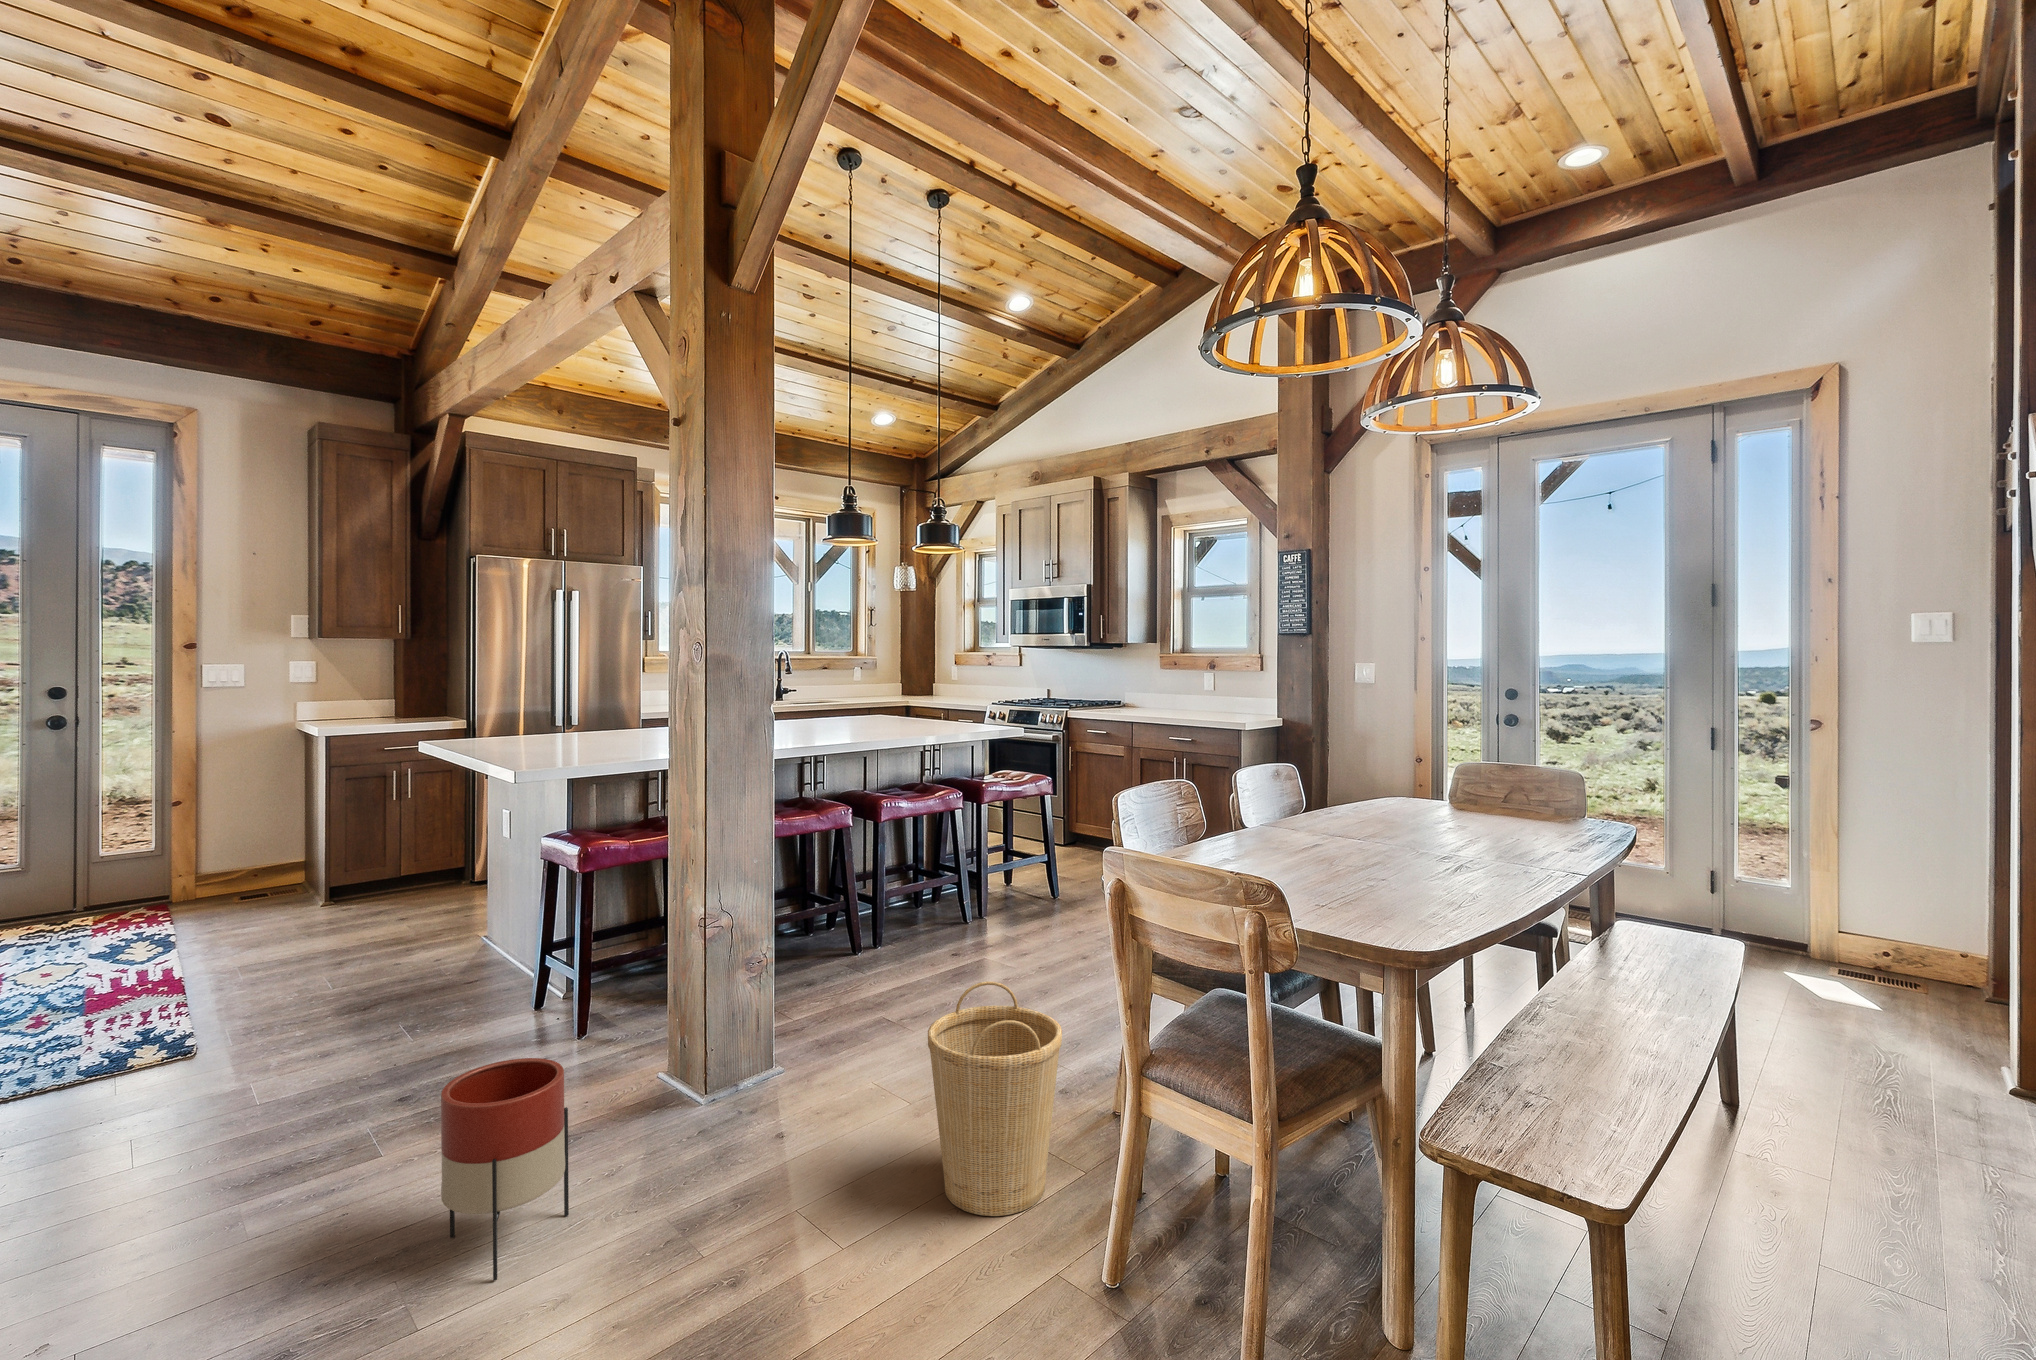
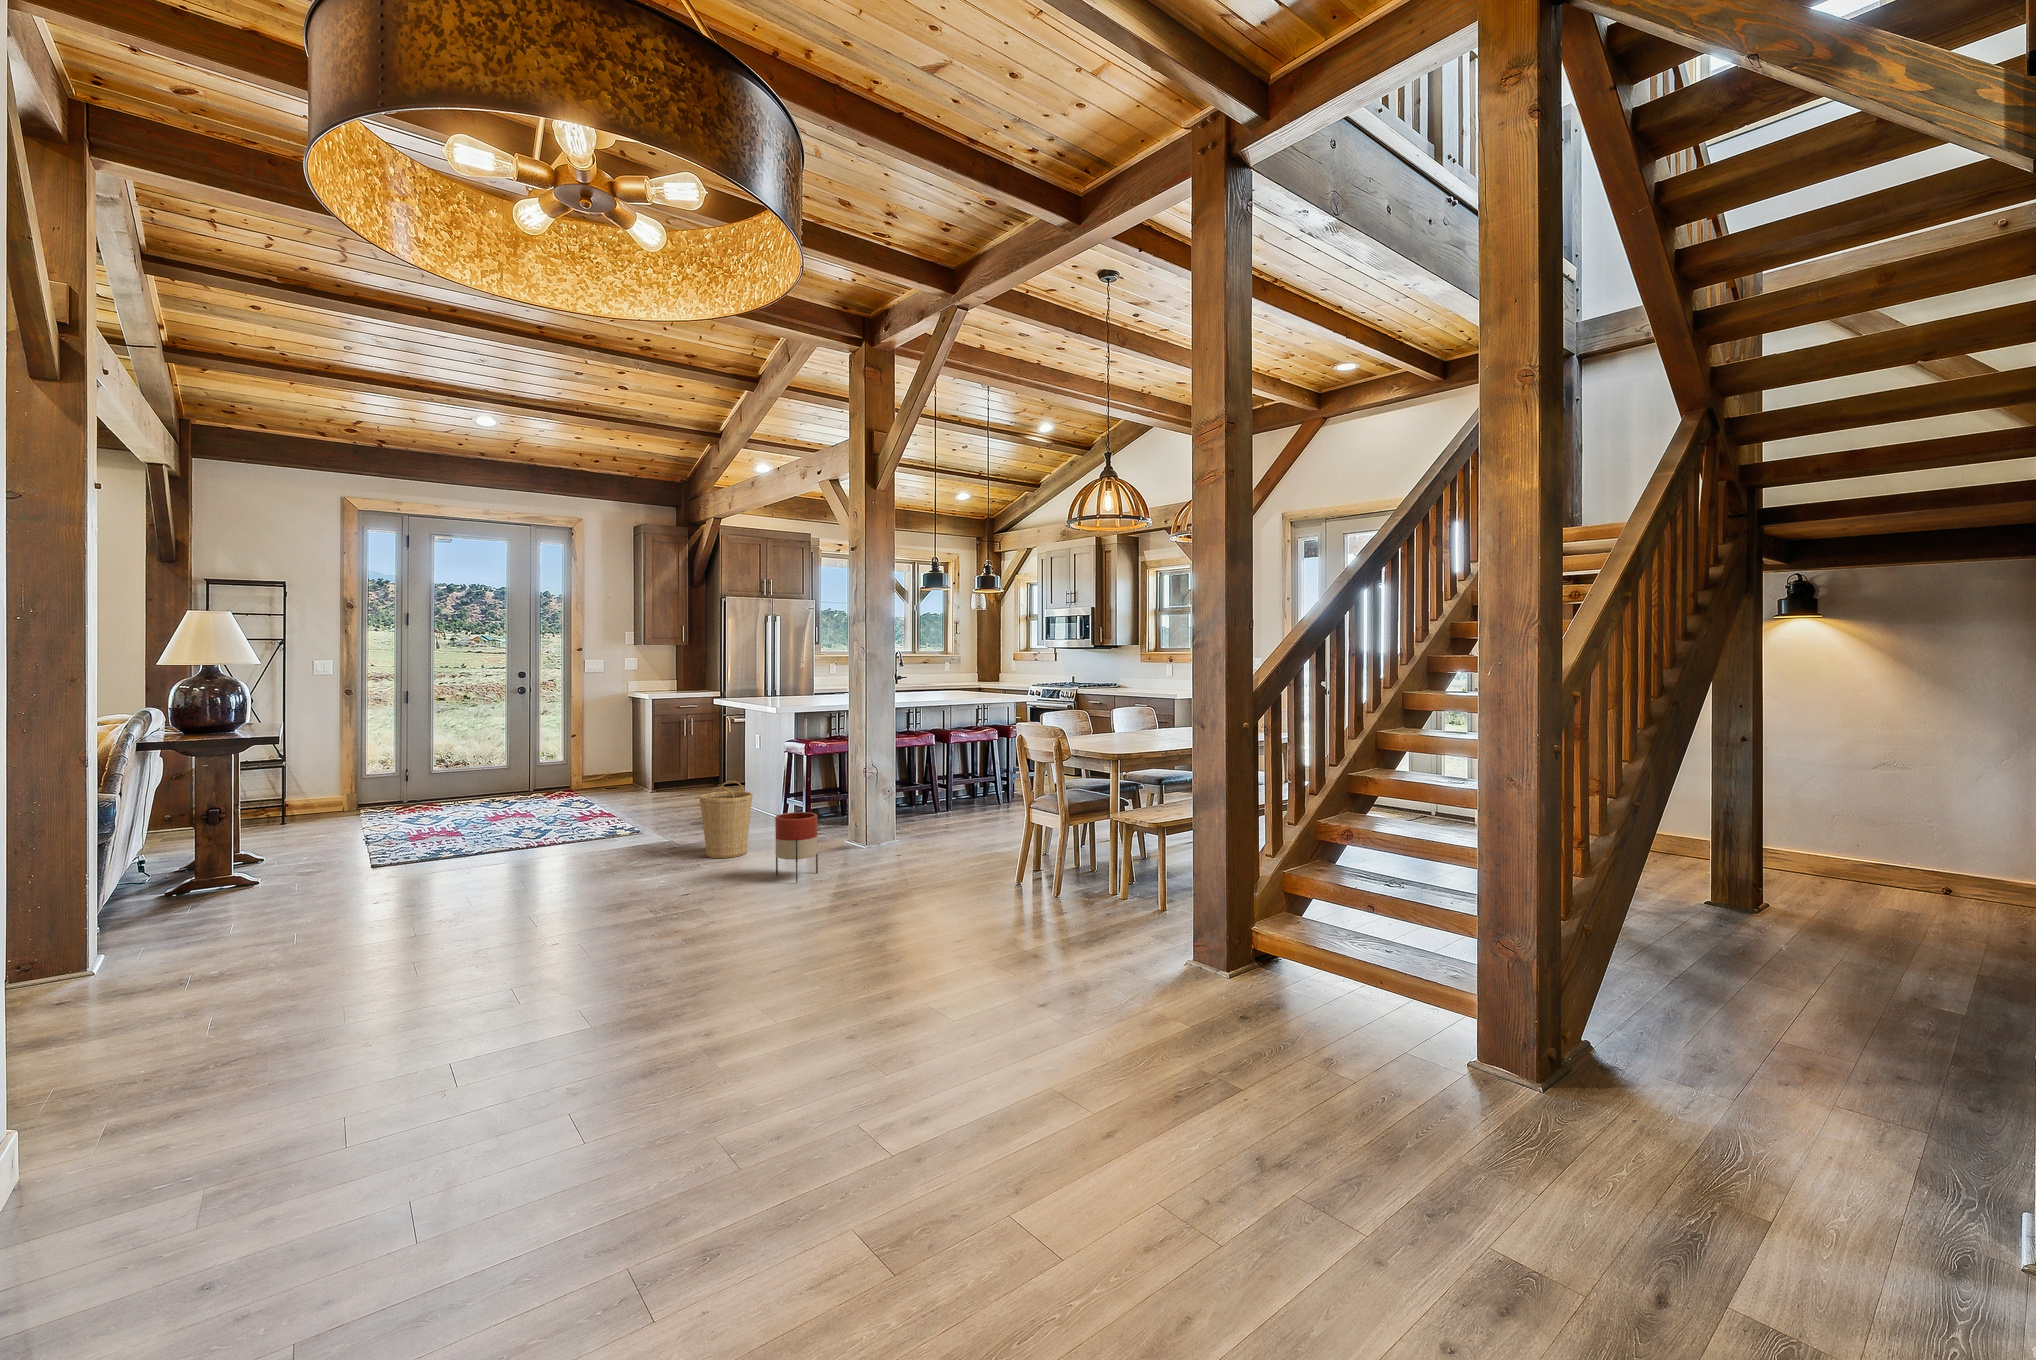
basket: present [928,981,1062,1216] -> present [699,781,753,858]

